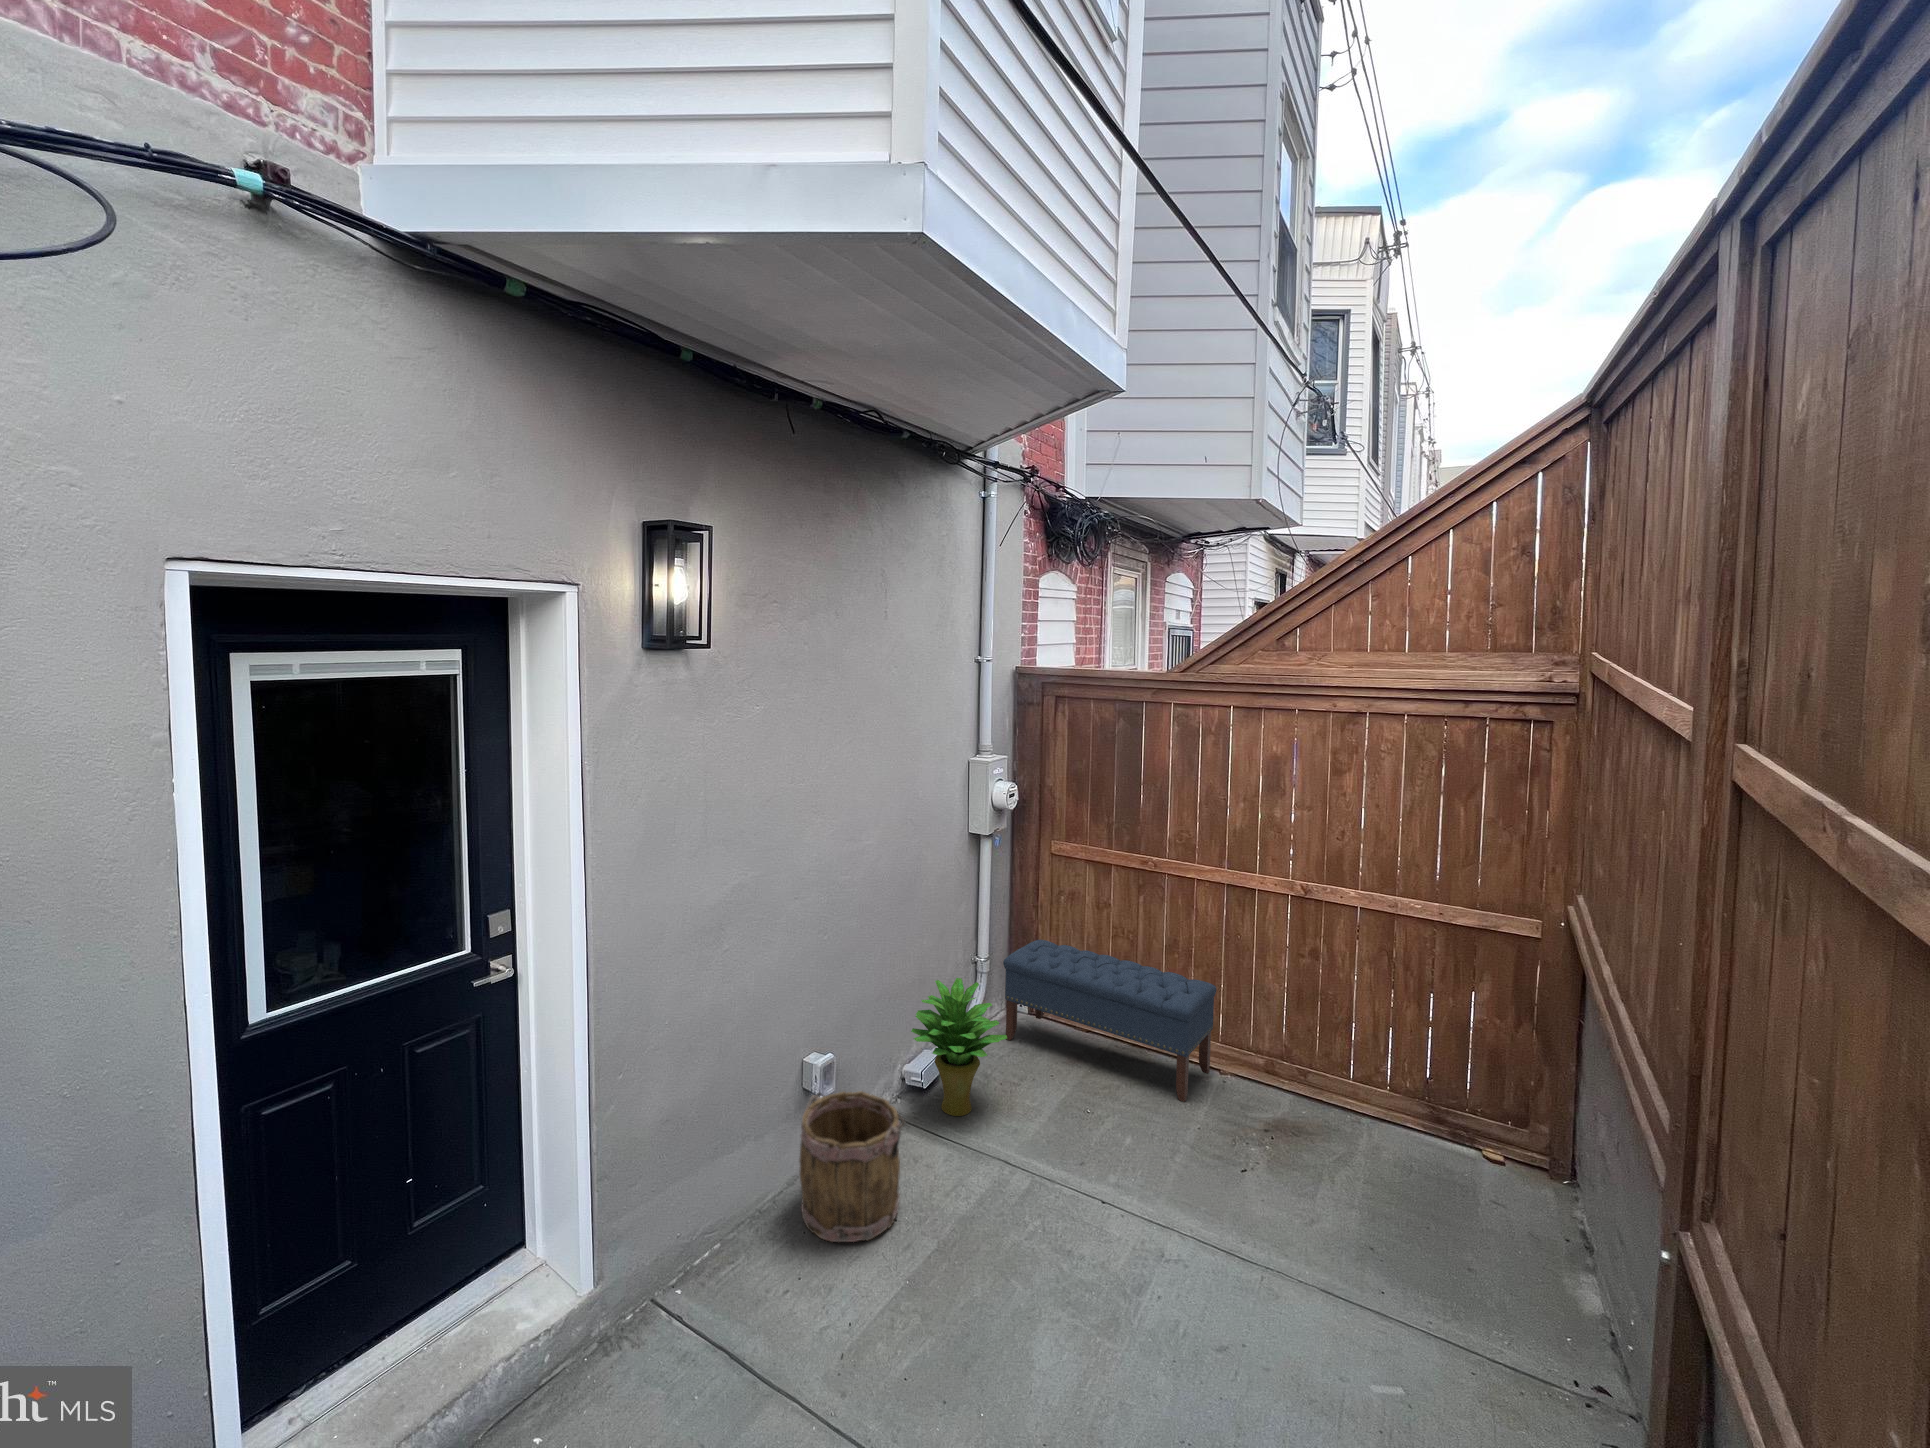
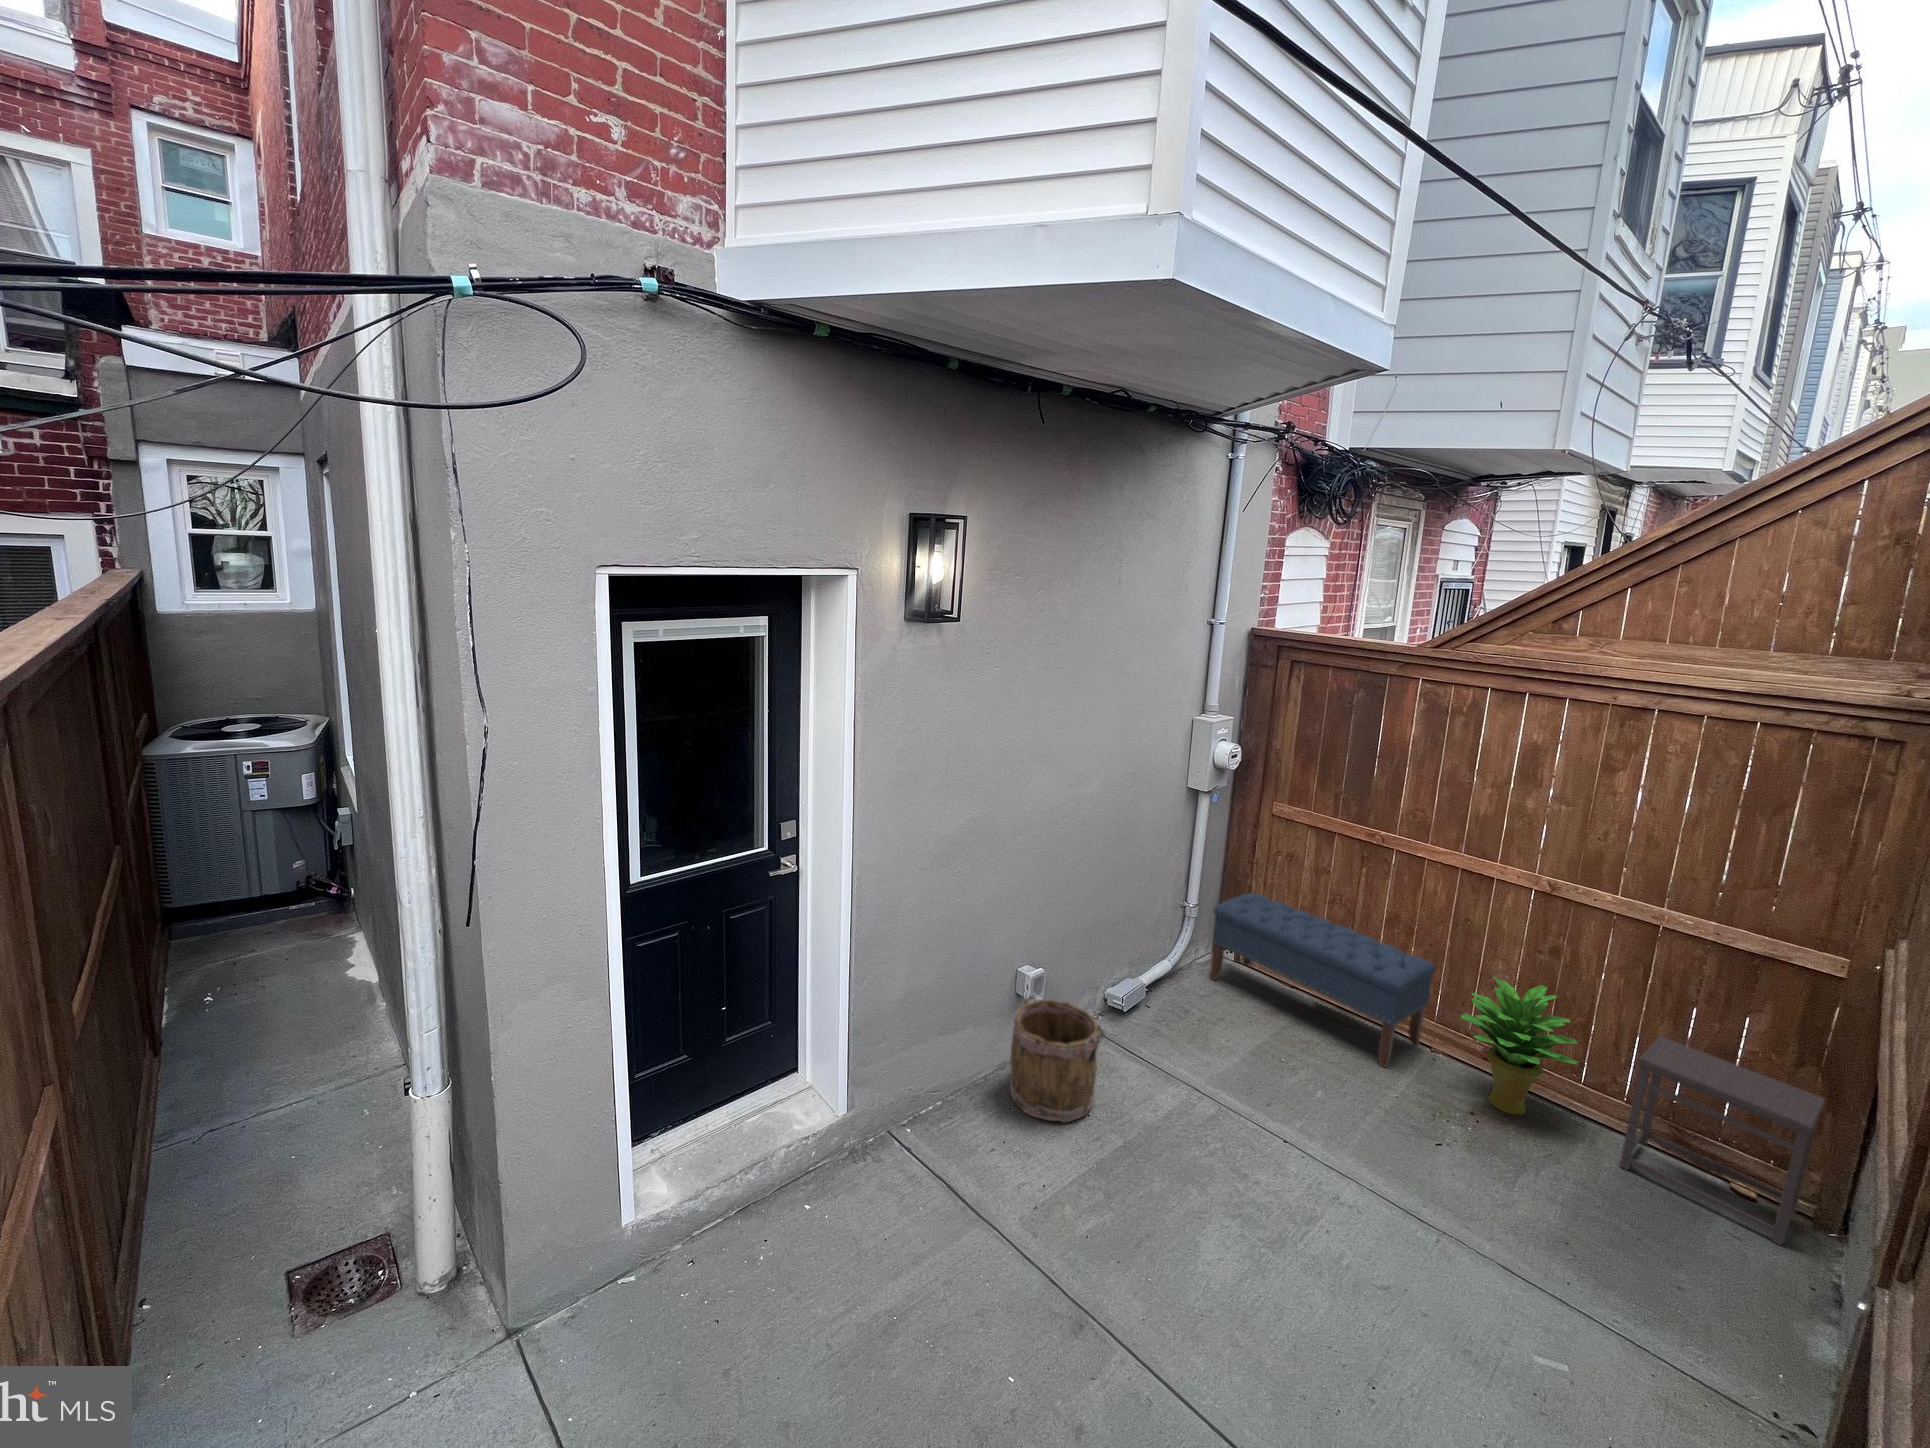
potted plant: present [911,978,1007,1116] -> present [1460,976,1578,1115]
side table: none [1399,1020,1546,1204] -> present [1620,1036,1825,1245]

